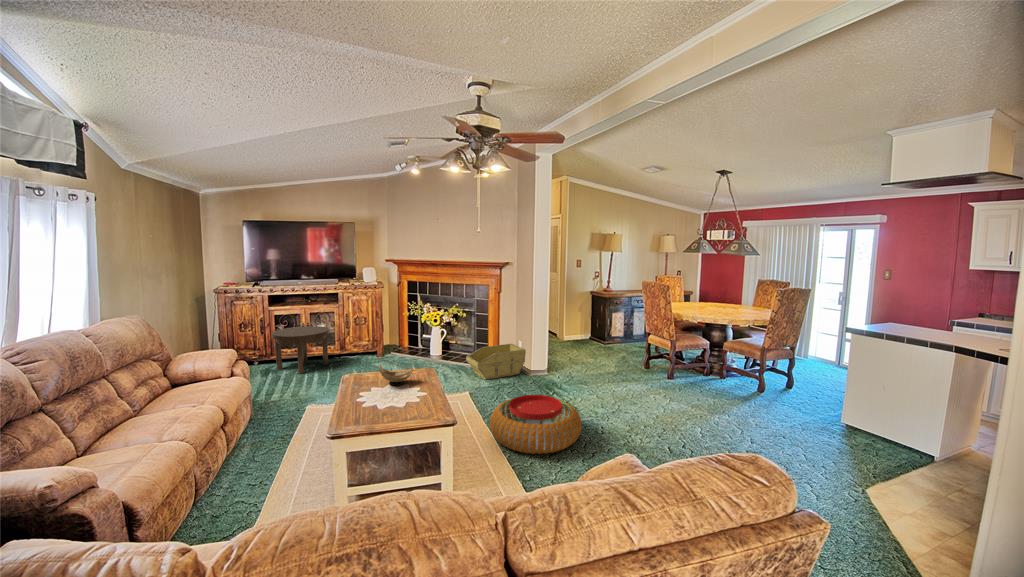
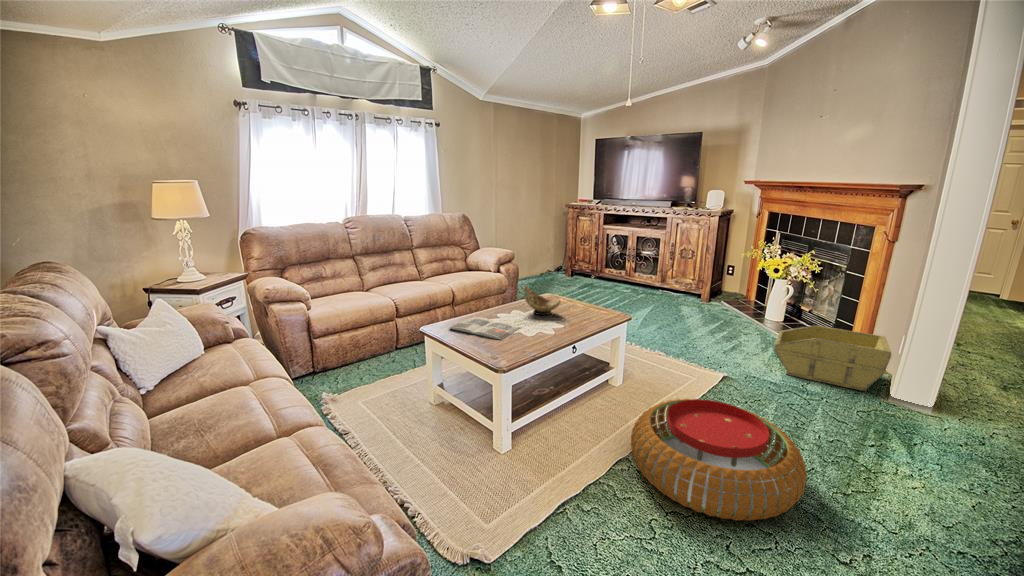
side table: present [272,326,330,374] -> none [589,248,646,296]
magazine: none [360,396,423,418] -> present [449,317,520,340]

